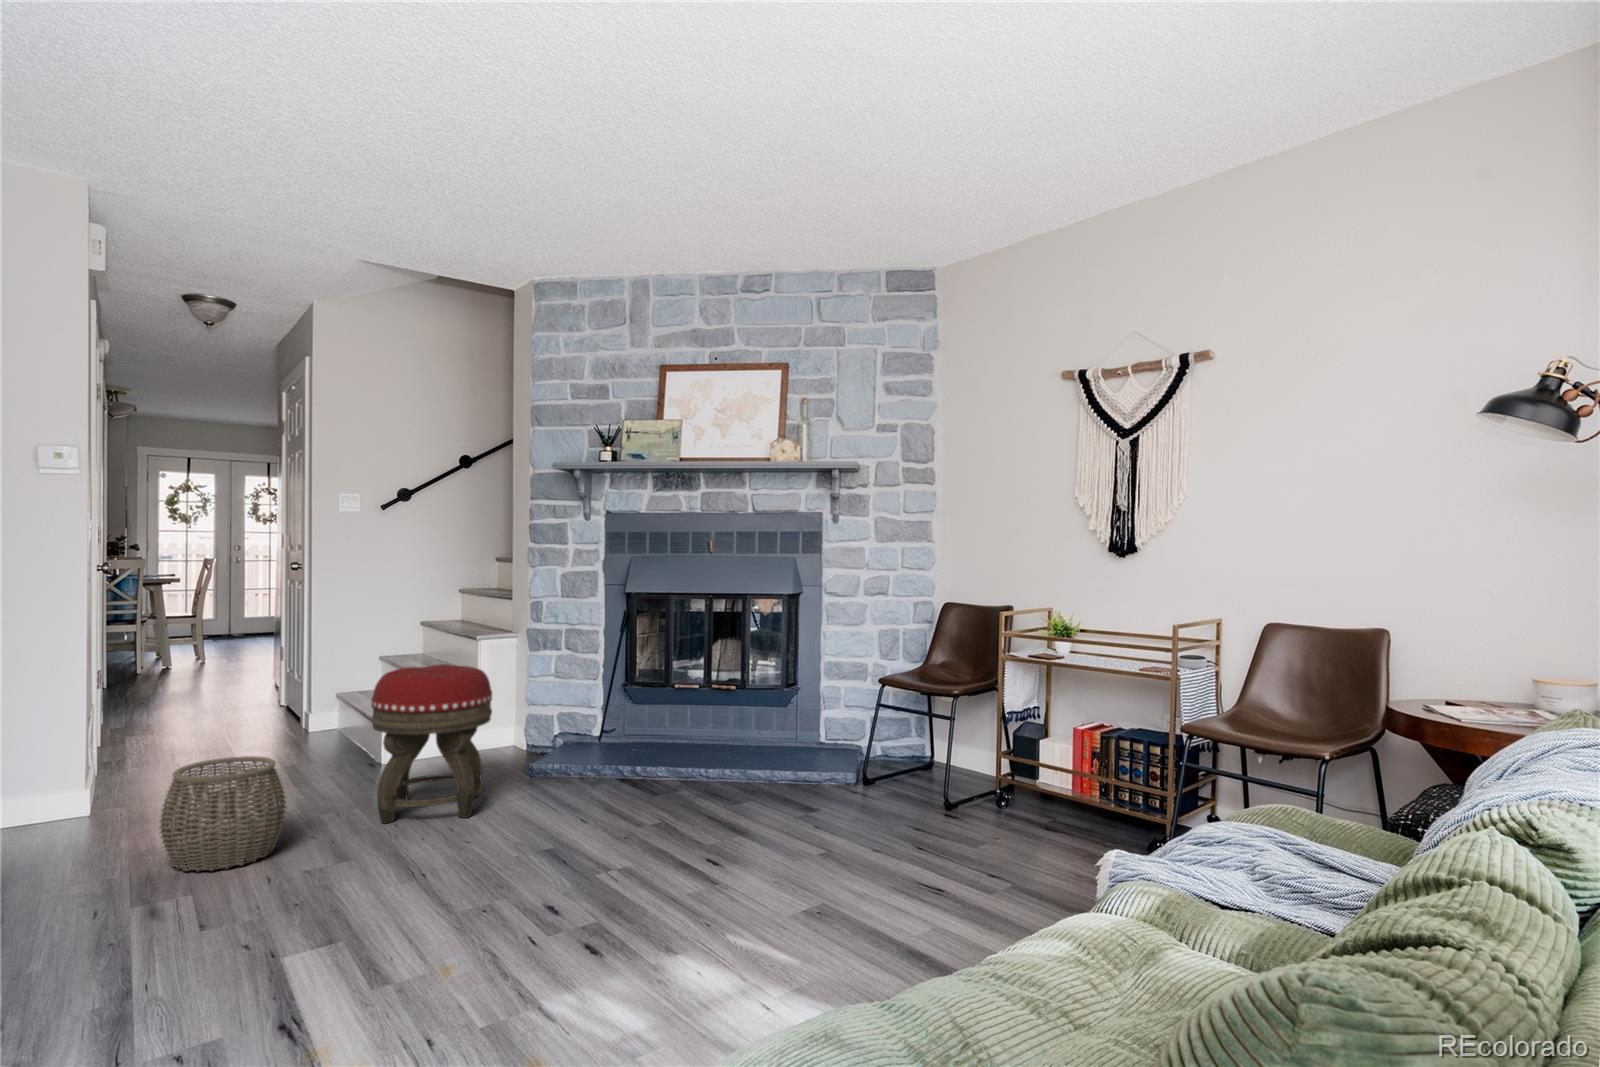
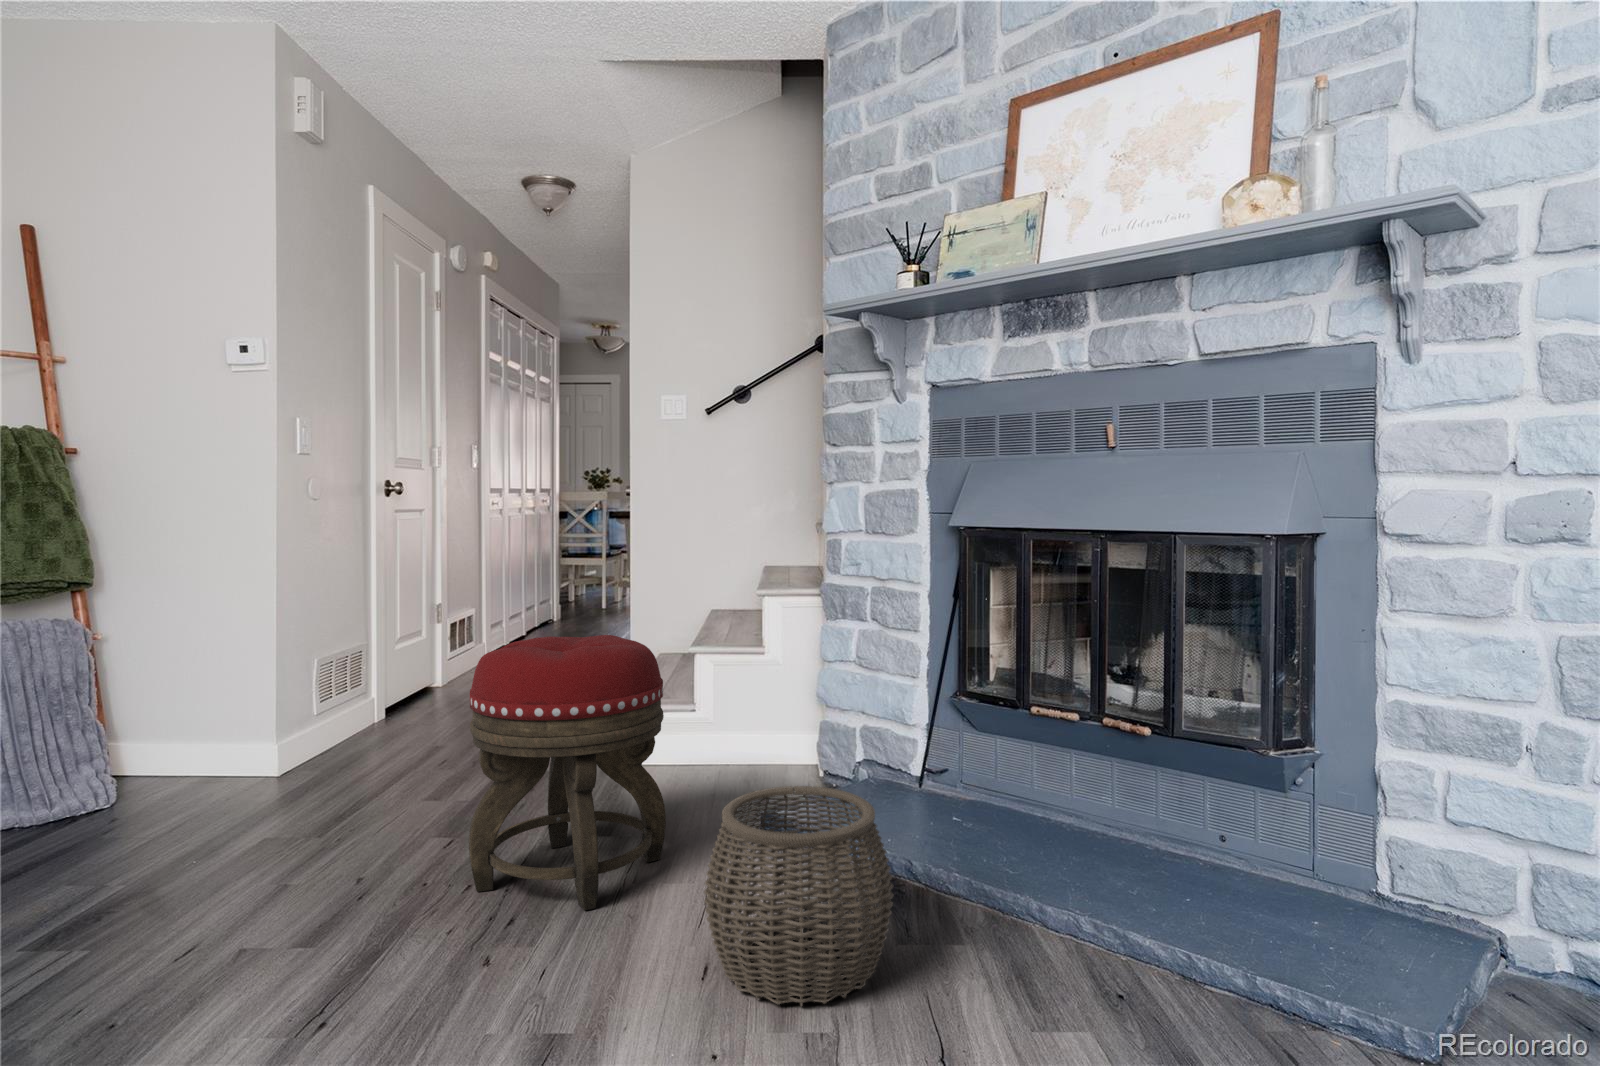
woven basket: present [159,756,286,872] -> present [704,786,893,1006]

